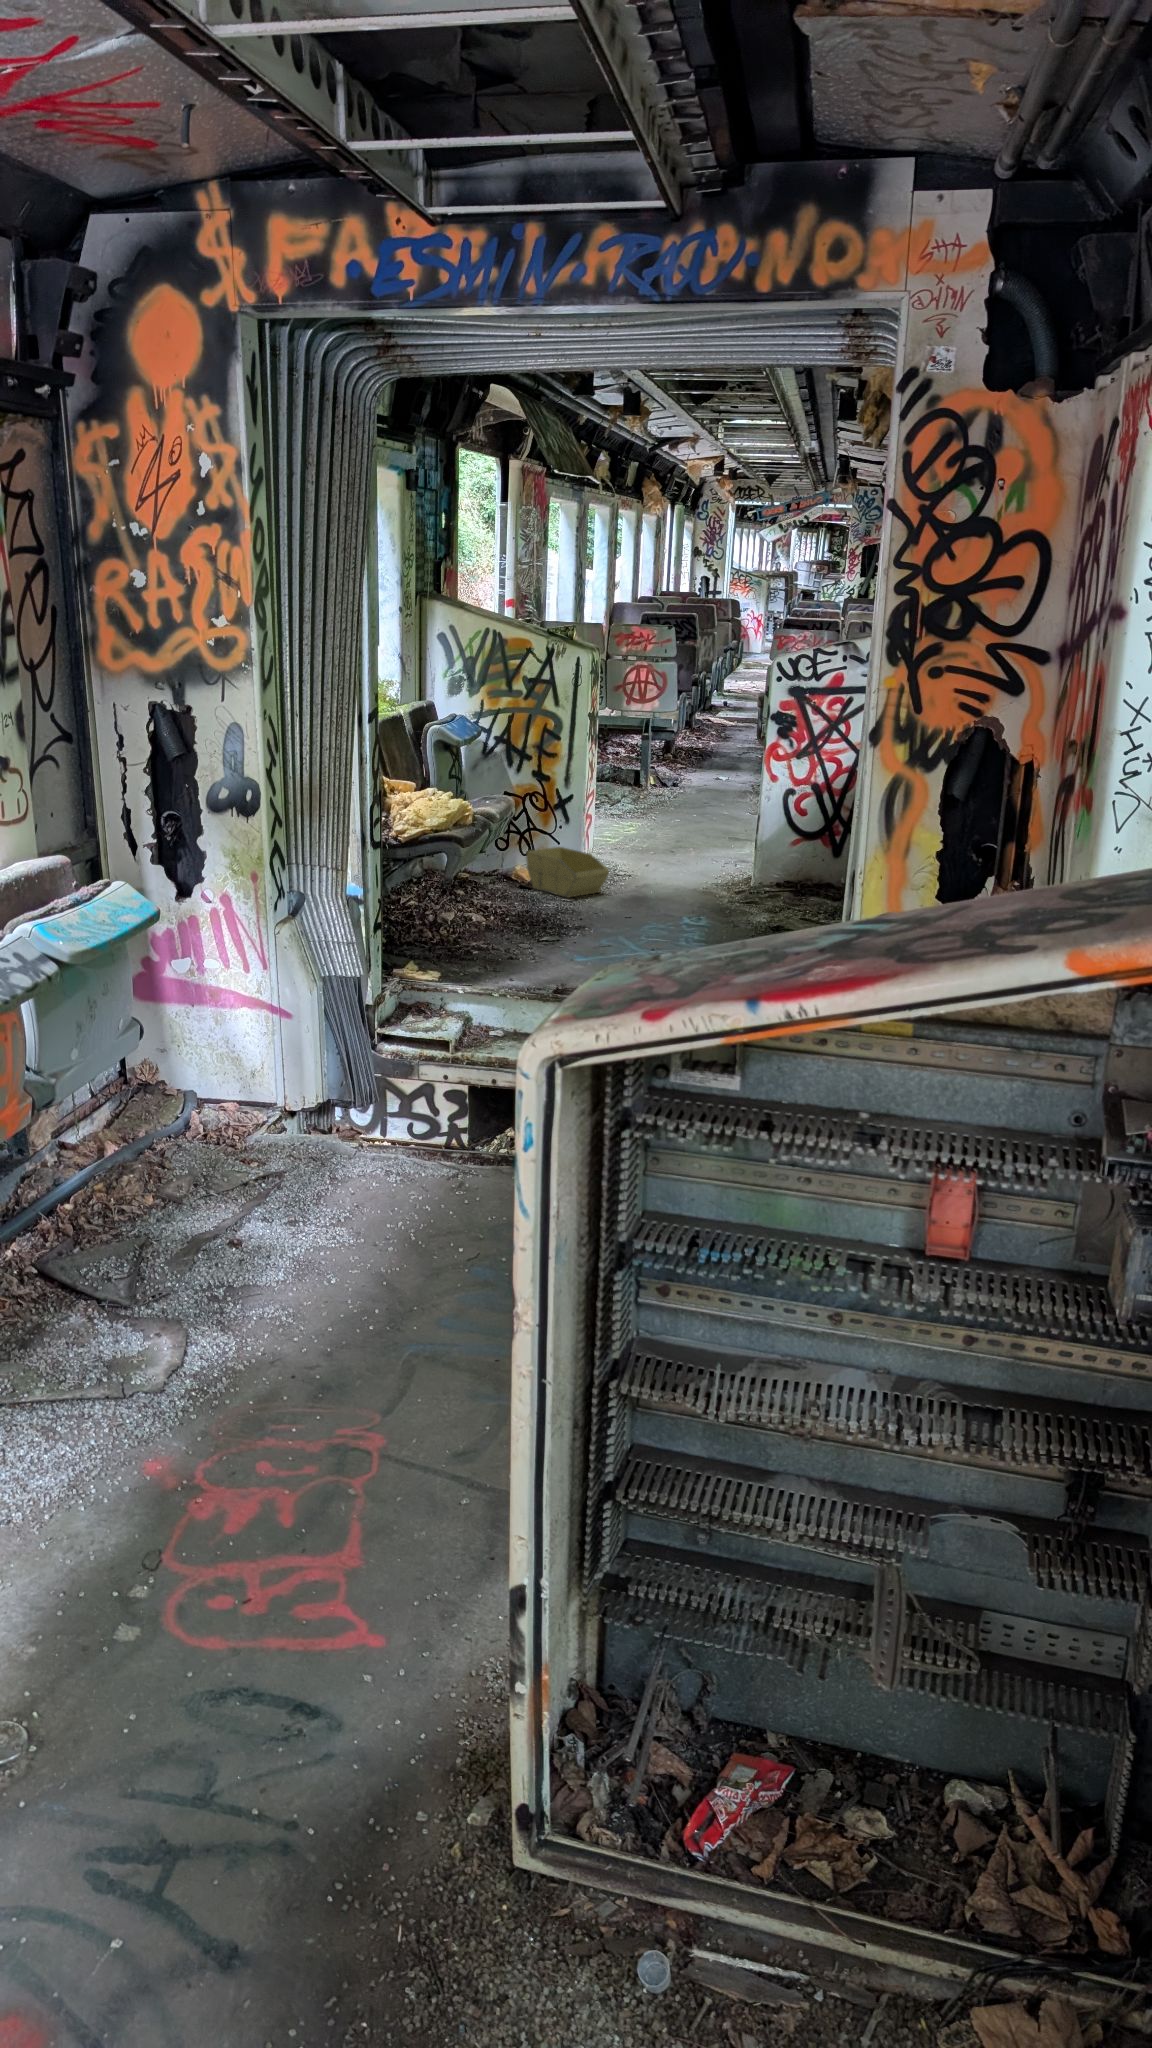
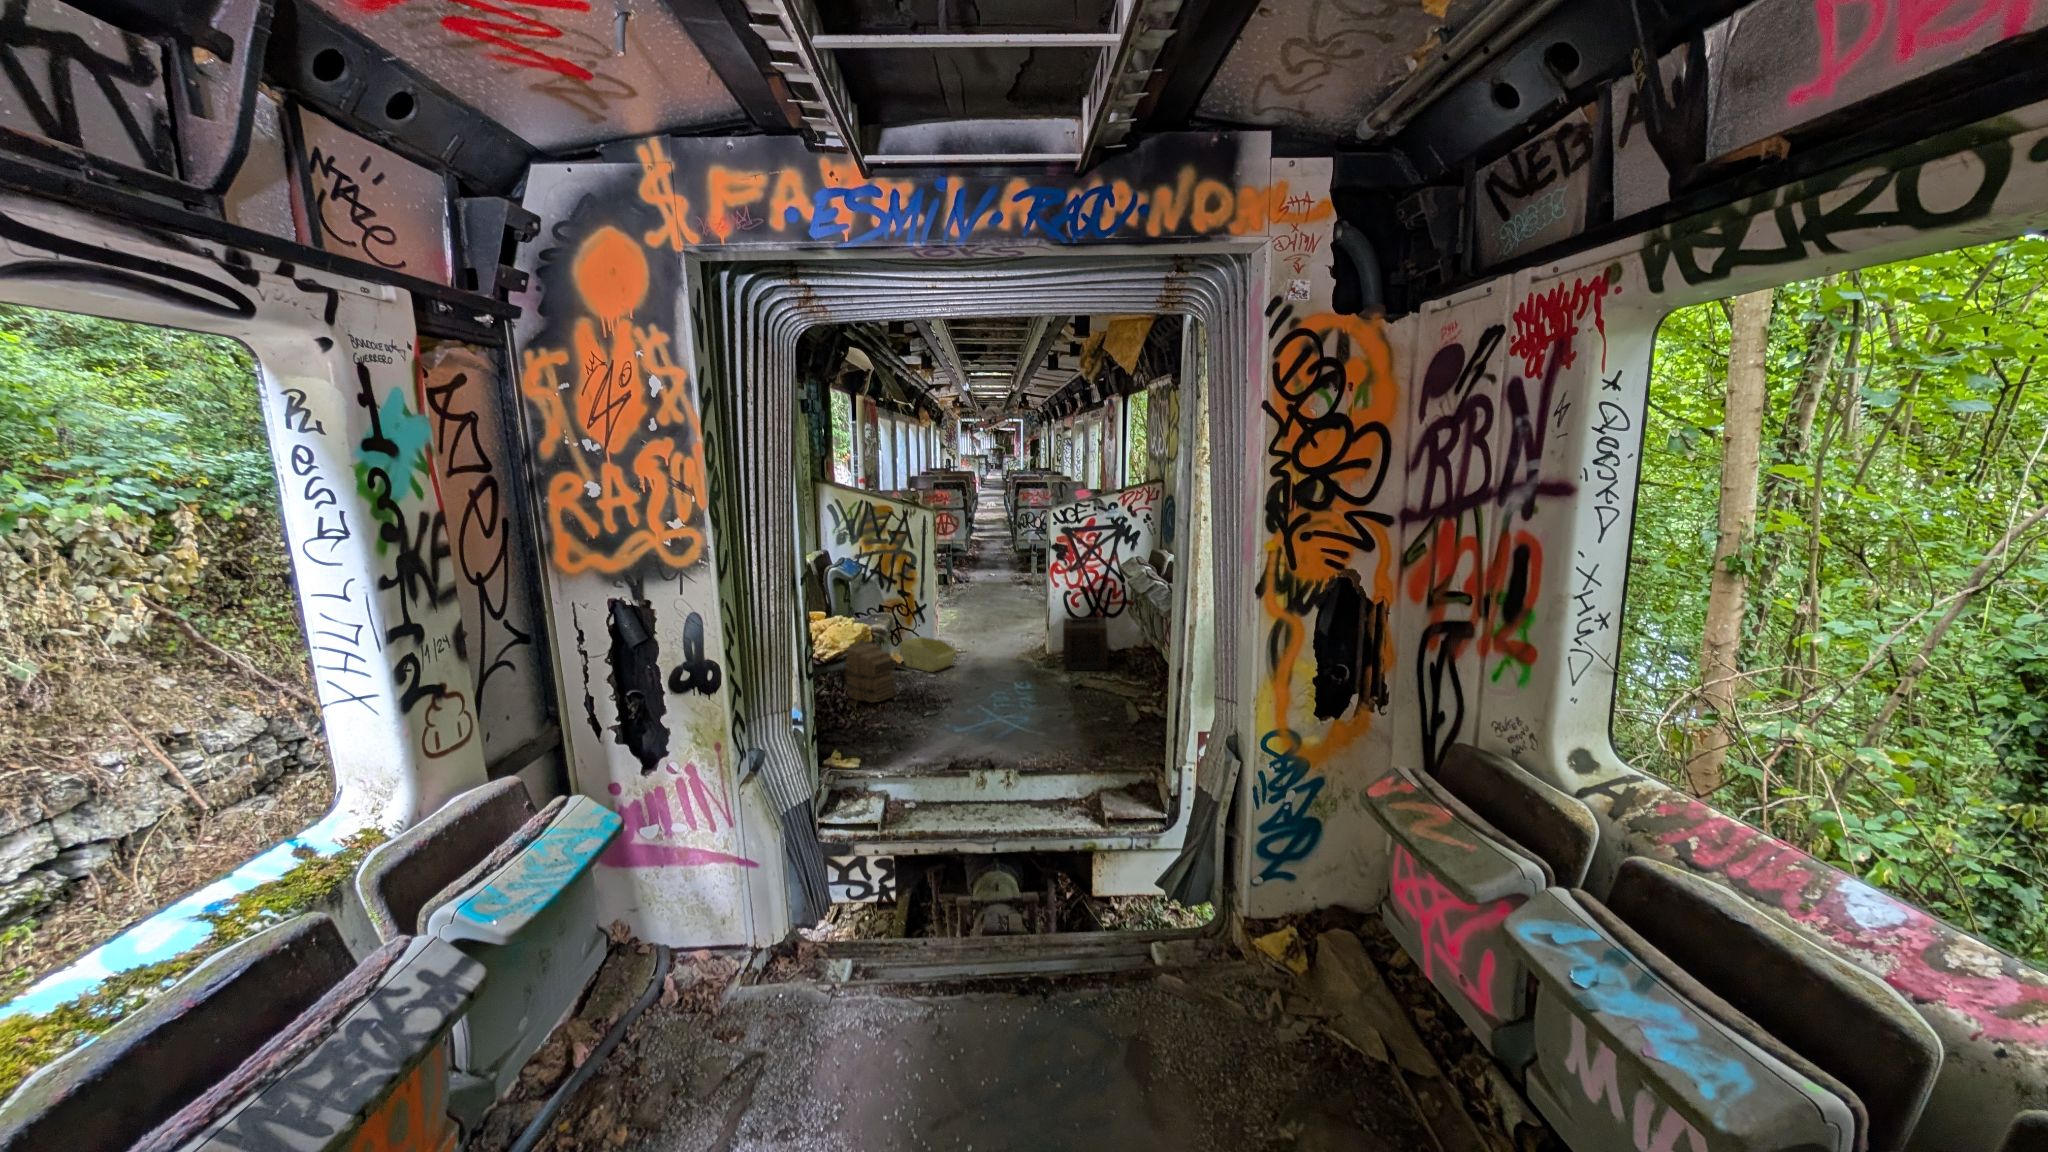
backpack: none [433,834,504,922] -> present [843,640,895,703]
wooden crate: none [766,834,848,918] -> present [1063,618,1108,670]

